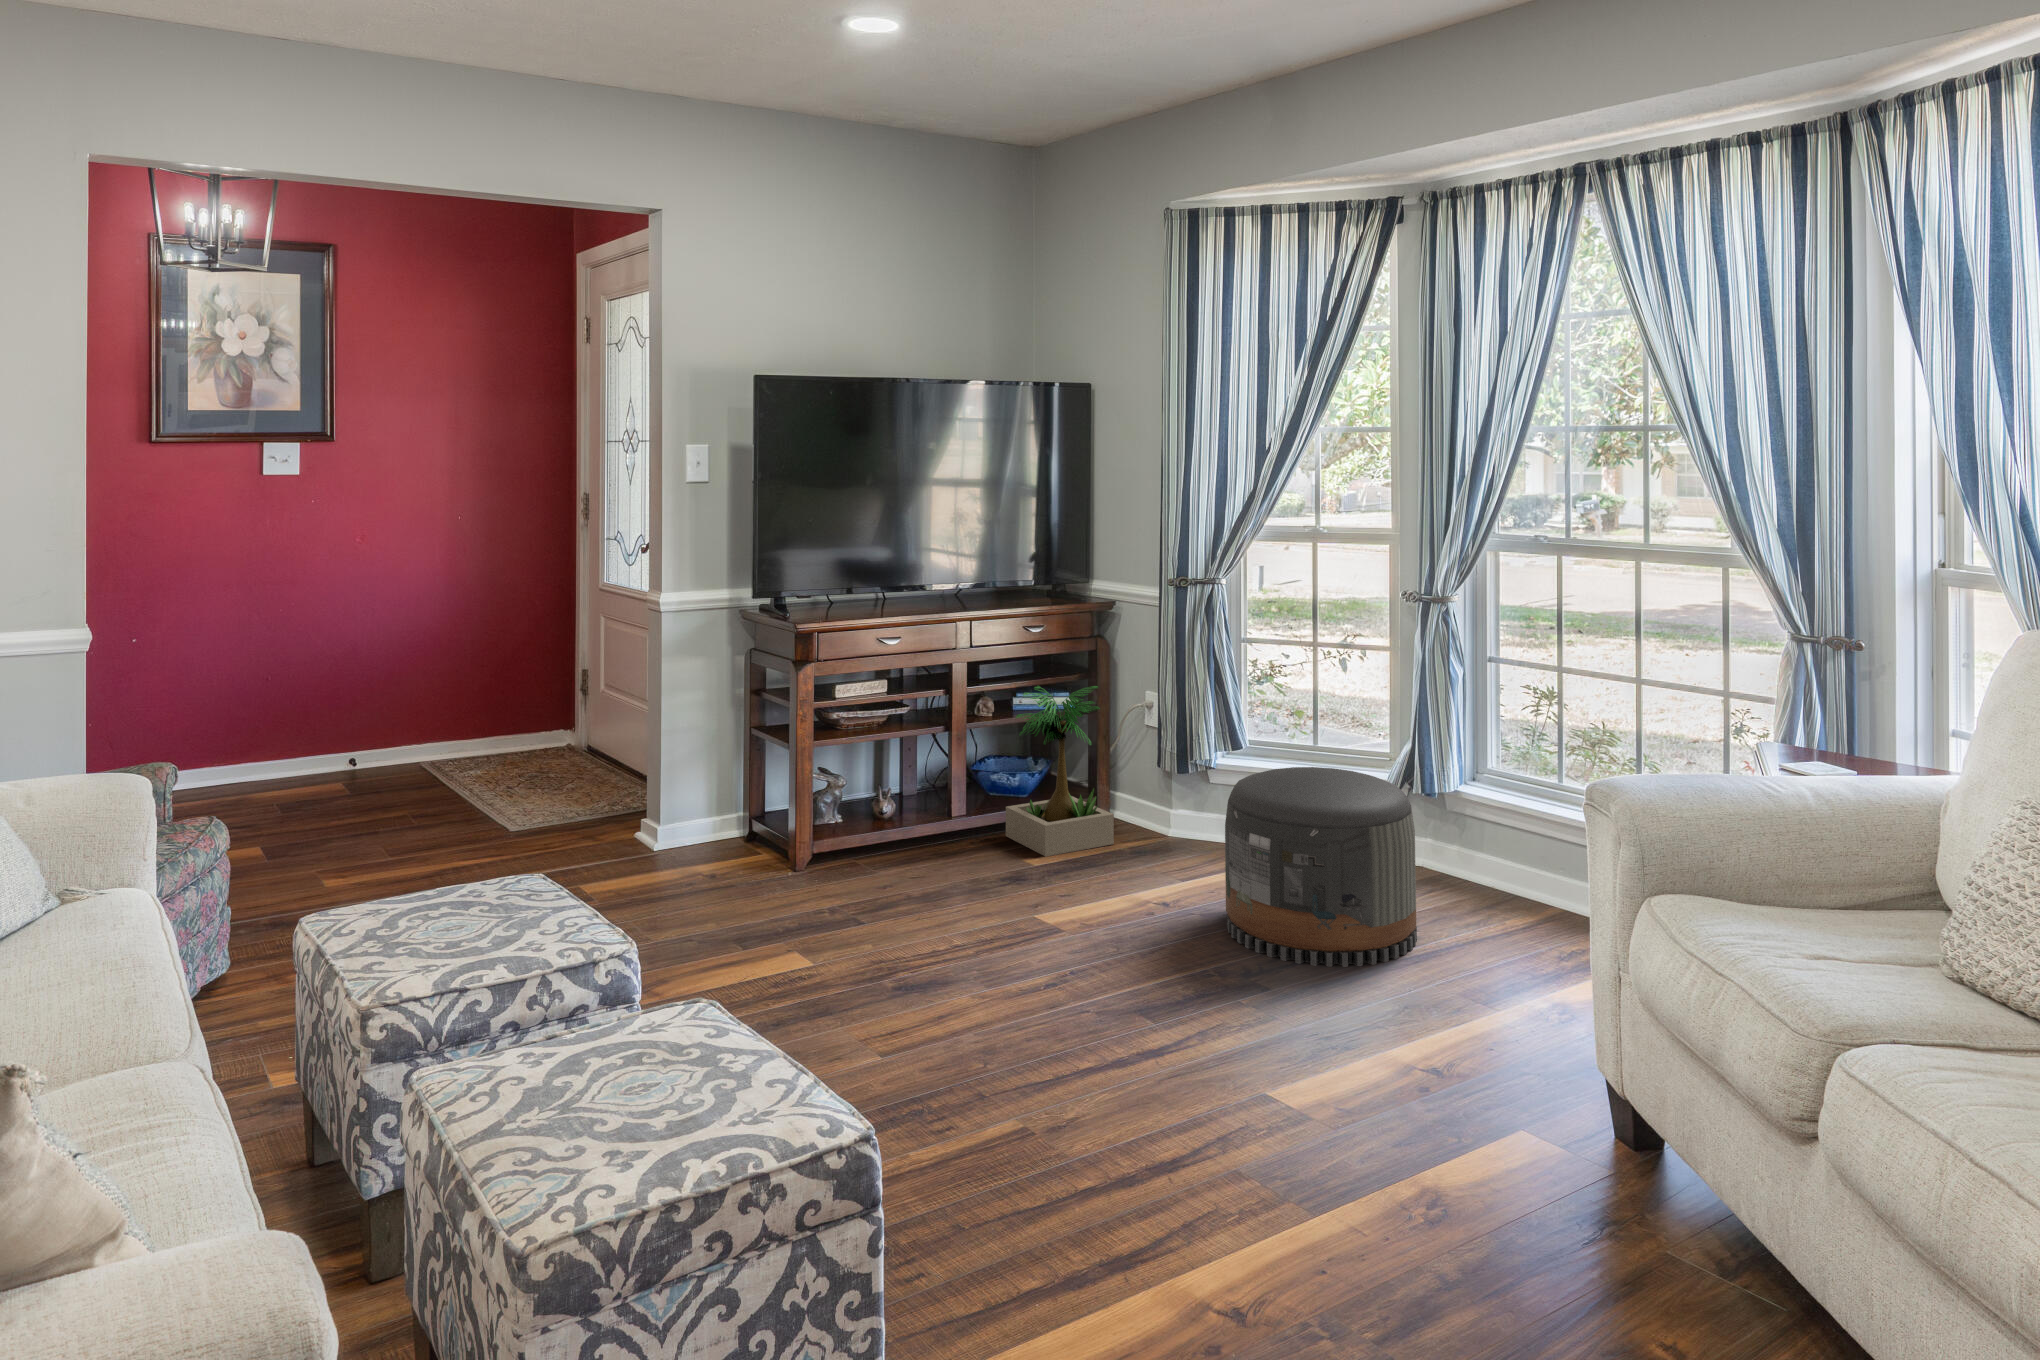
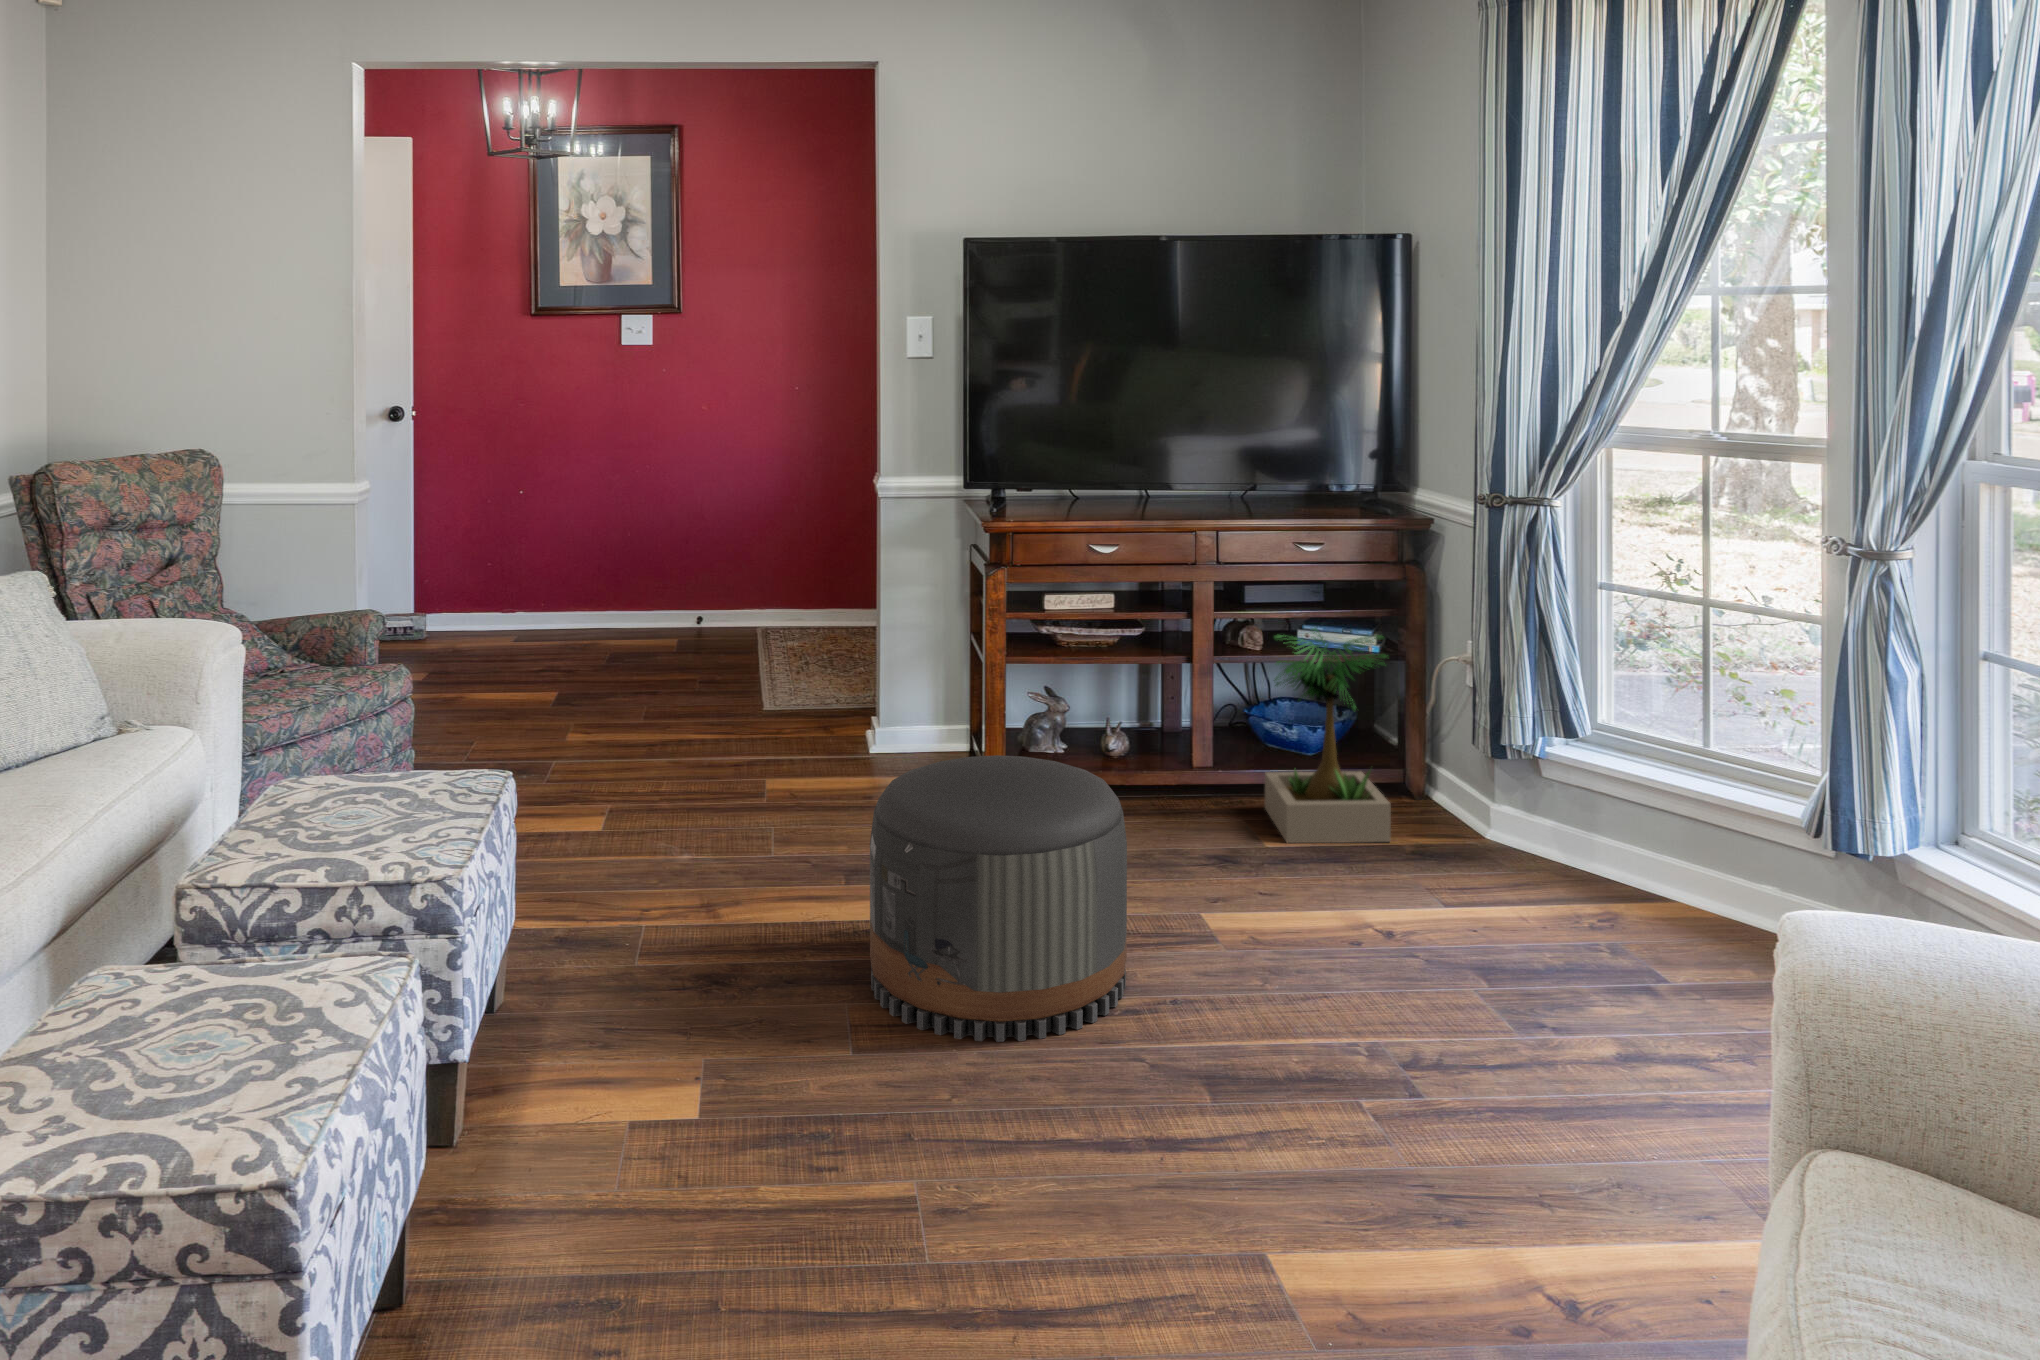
pouf: present [1225,767,1417,967] -> present [870,755,1127,1042]

